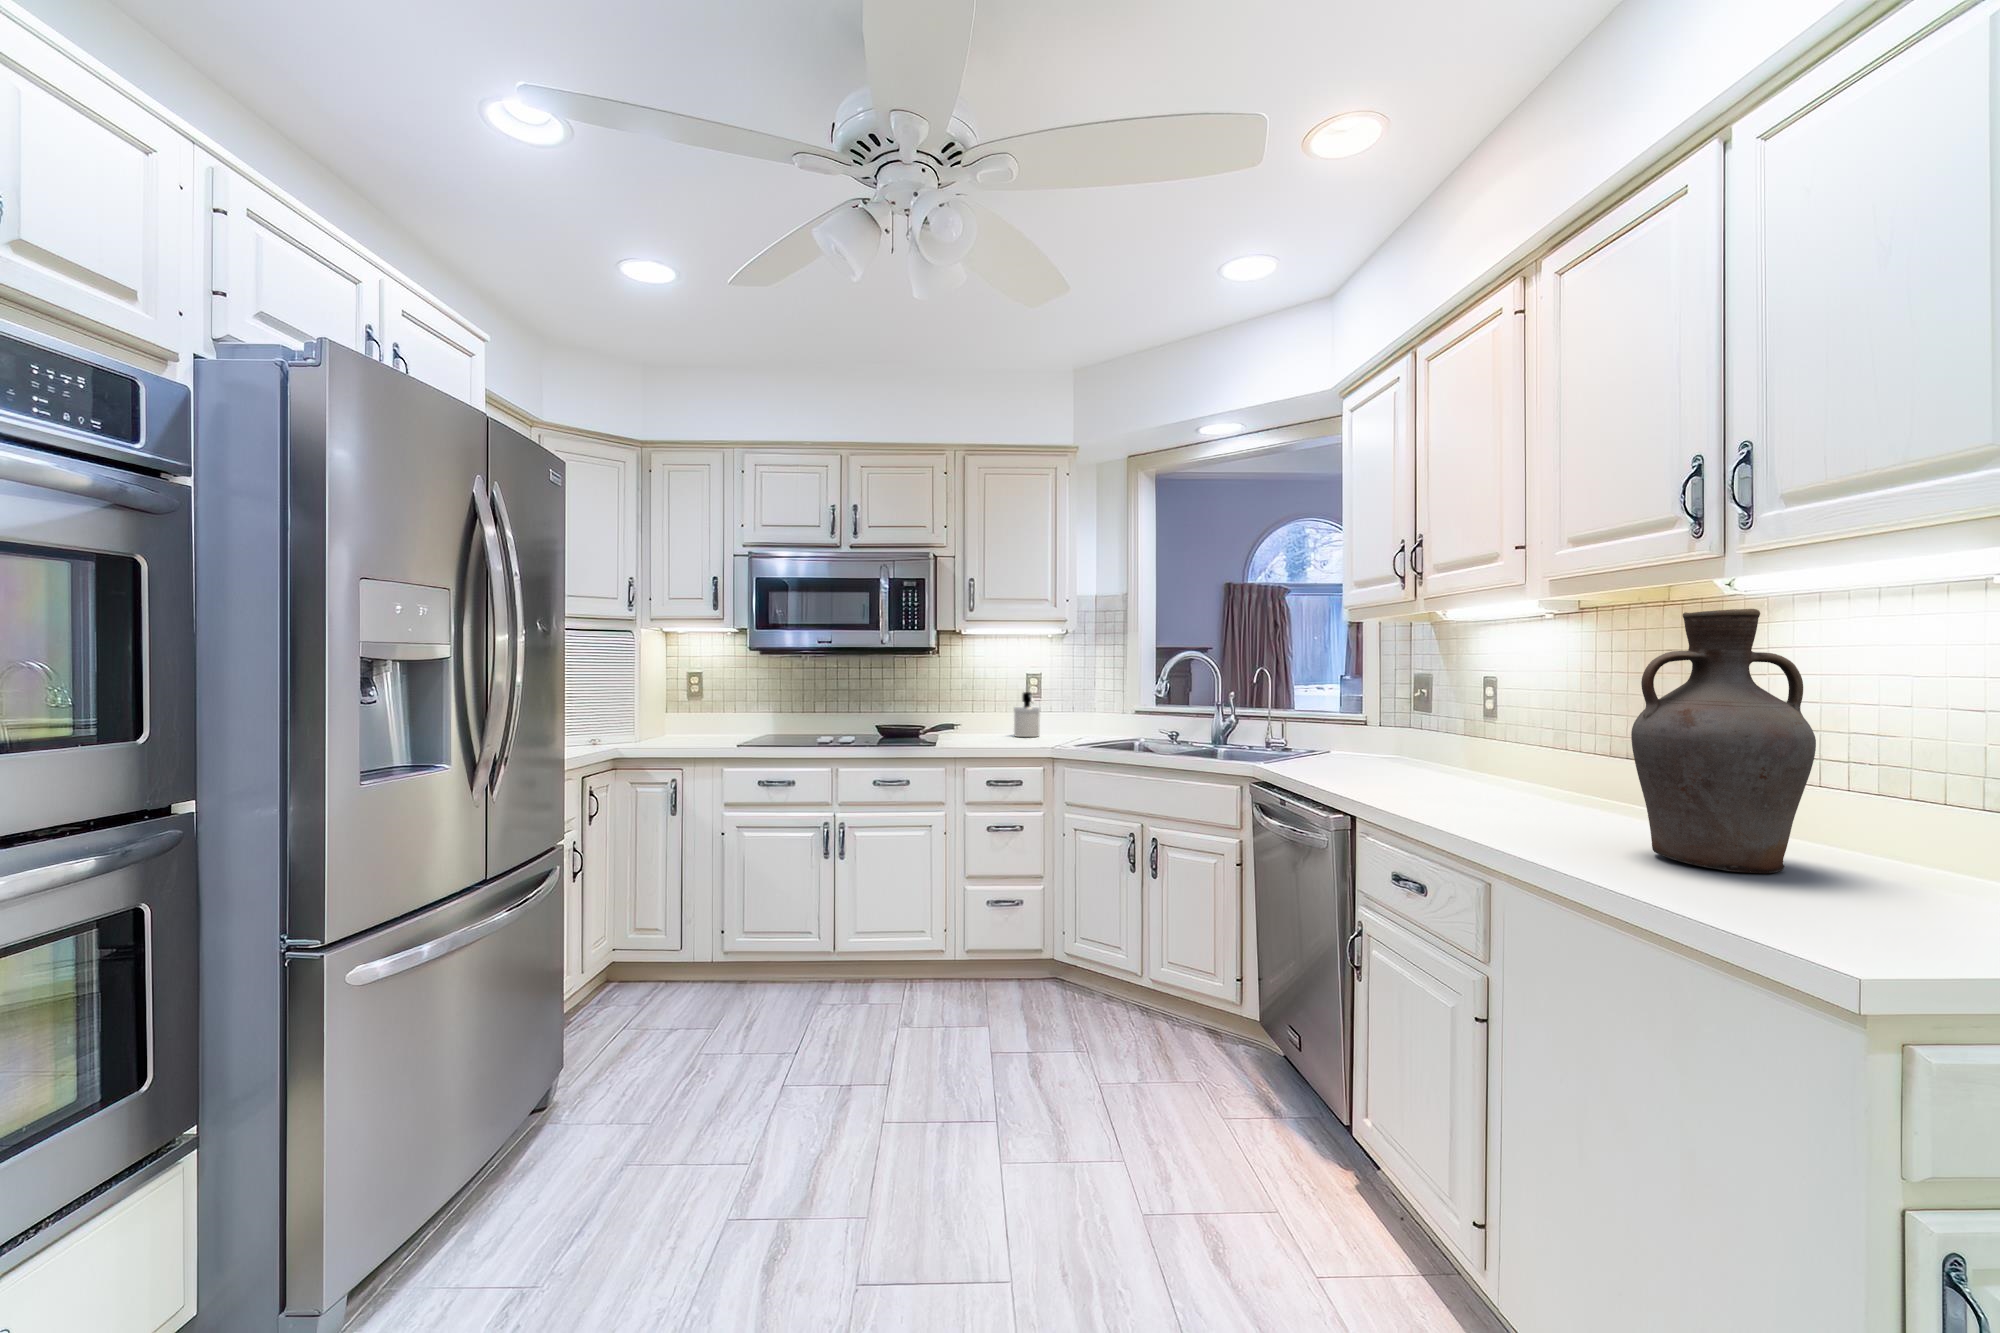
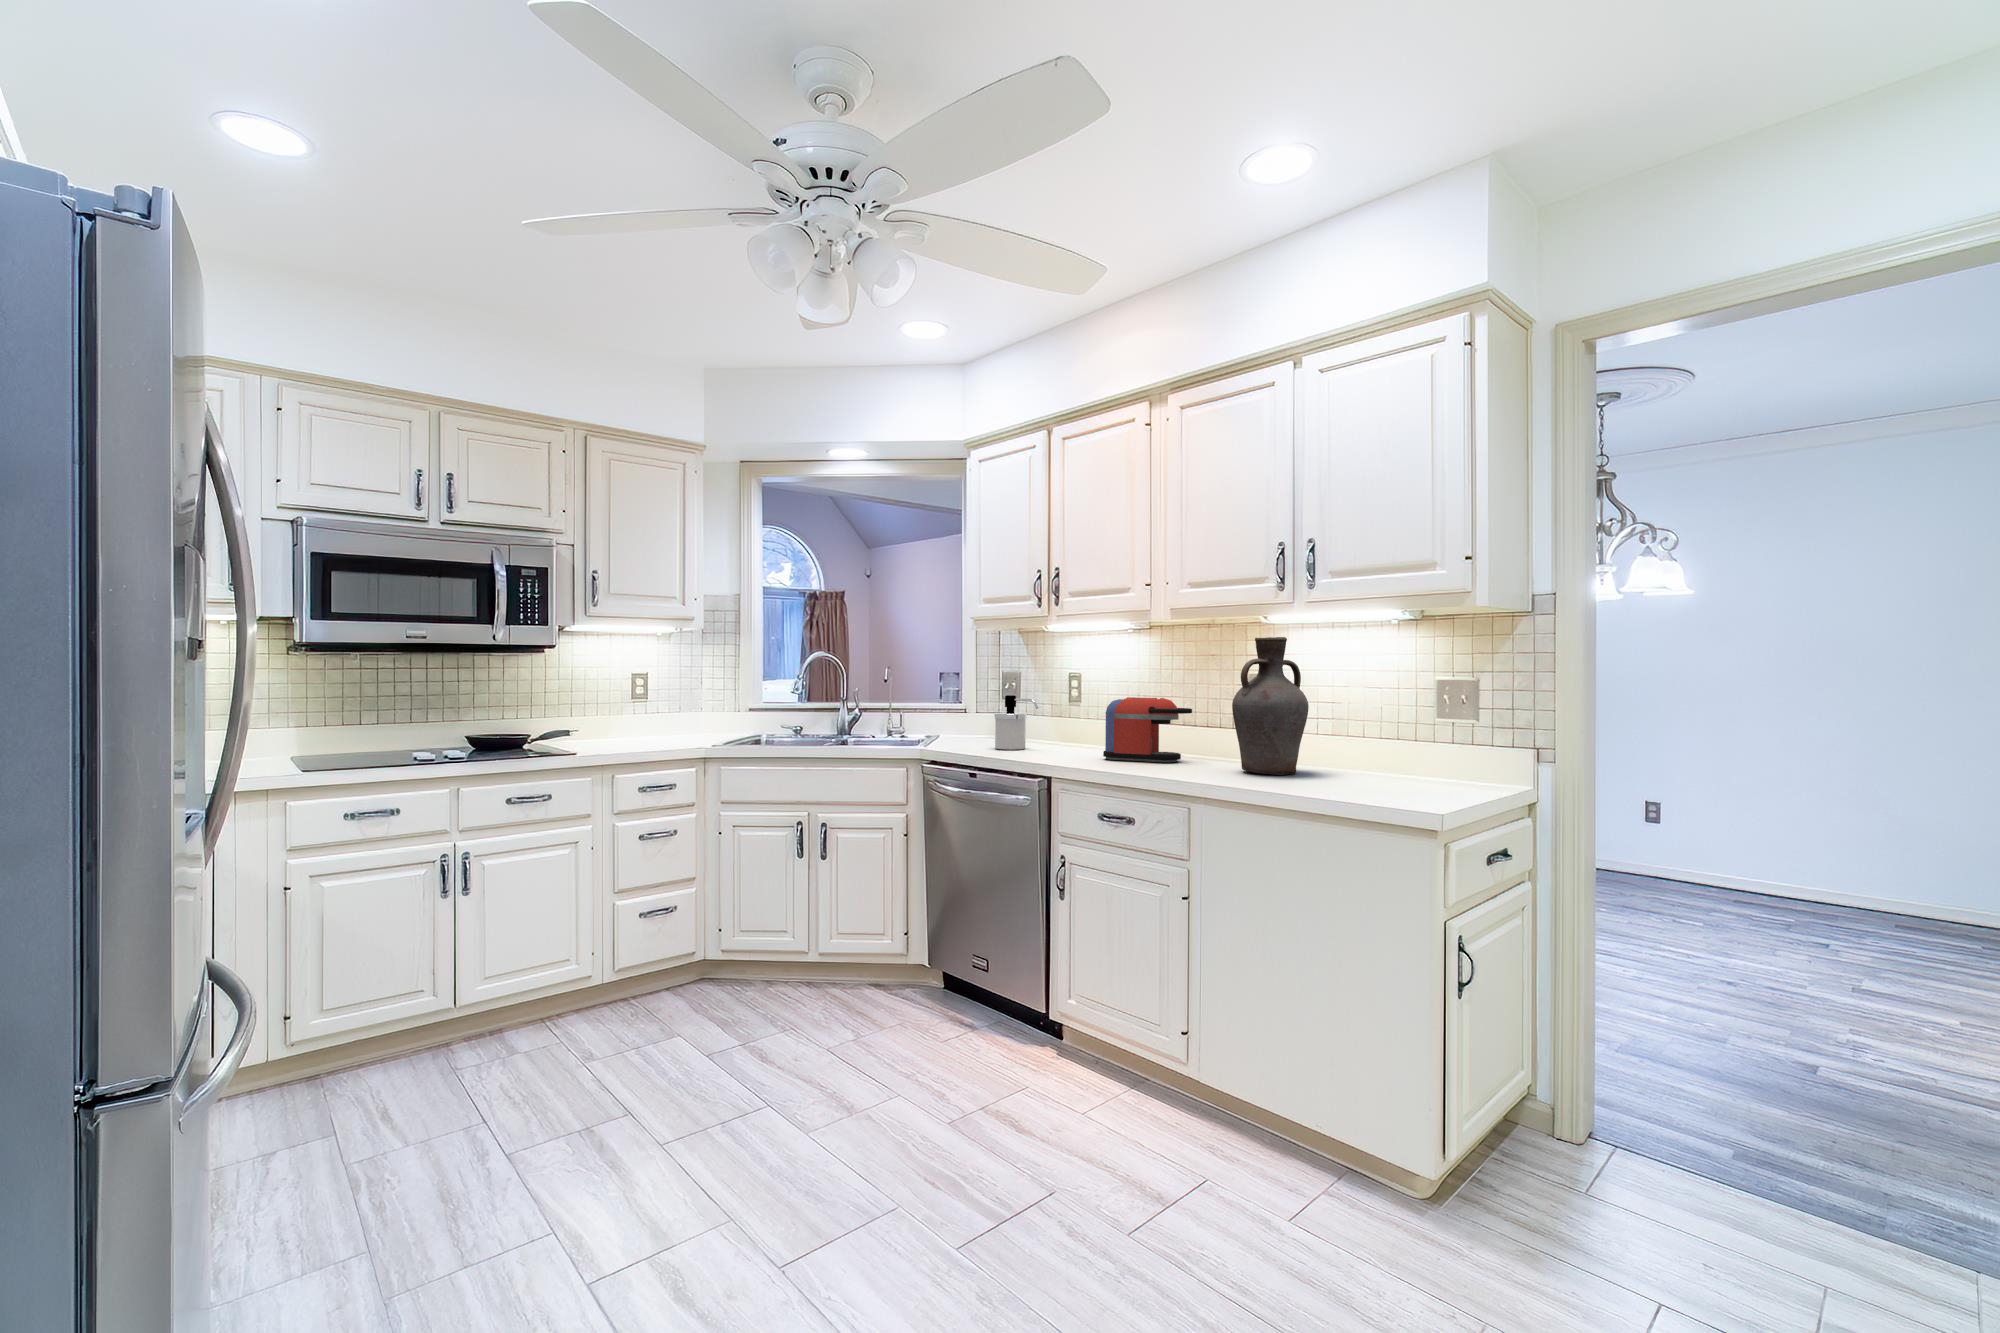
soap dispenser: present [1014,692,1040,737] -> present [994,695,1038,750]
coffee maker: none [1449,712,1599,819] -> present [1103,697,1192,762]

